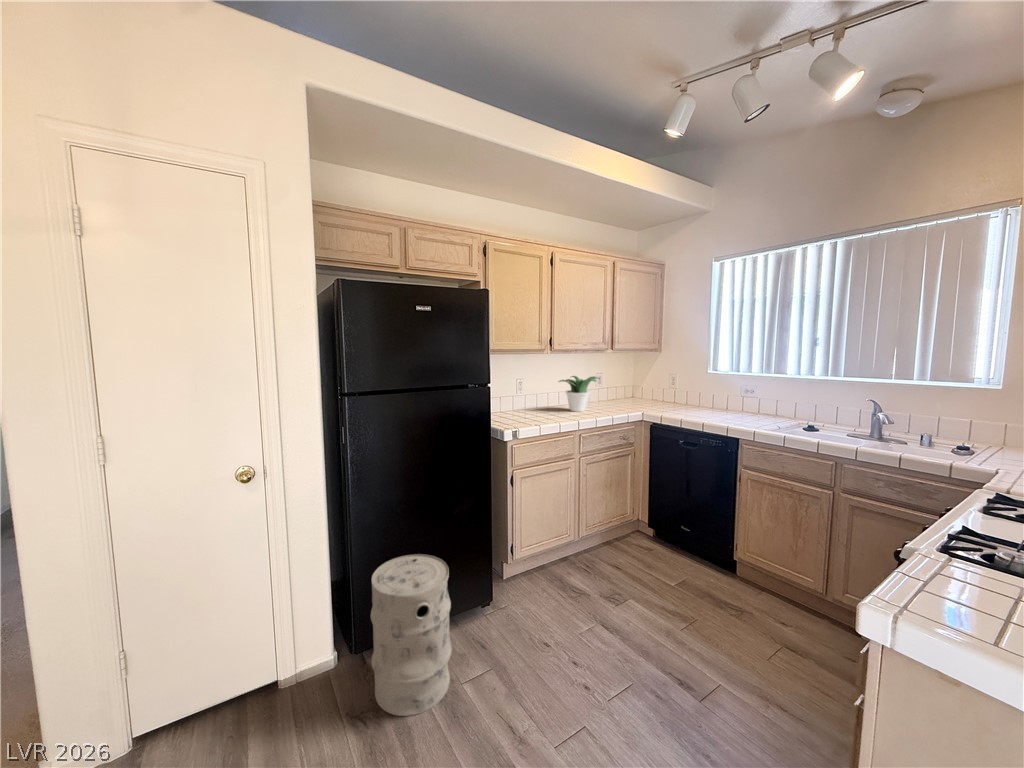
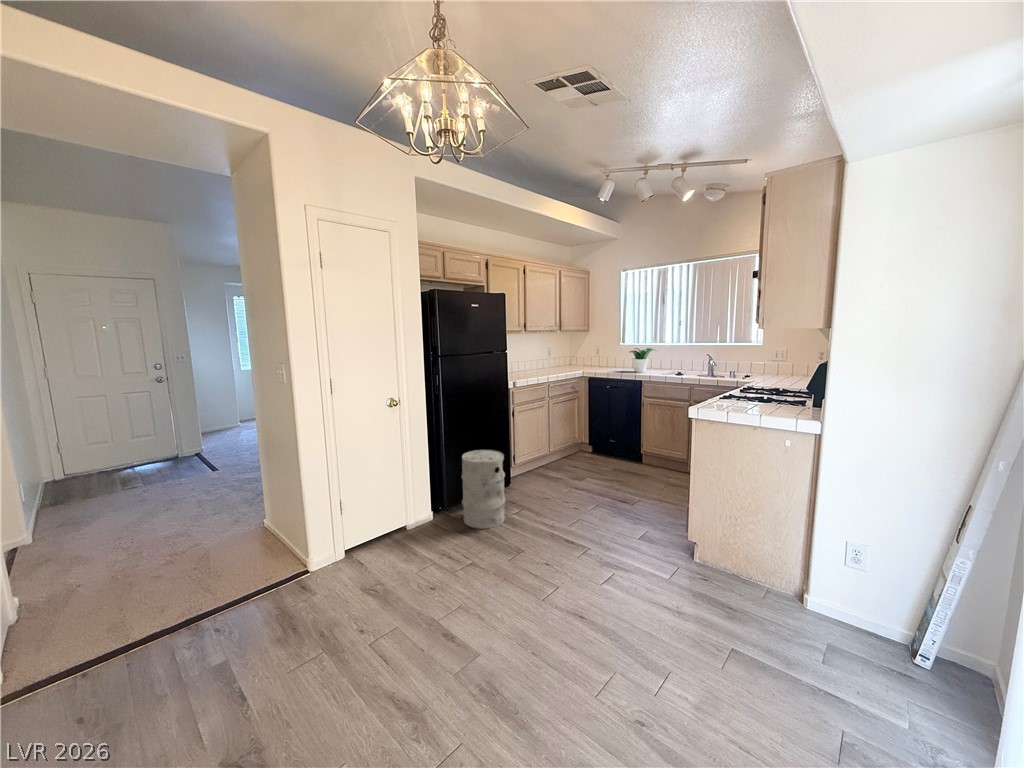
potted plant: present [559,376,599,412] -> present [630,348,657,372]

